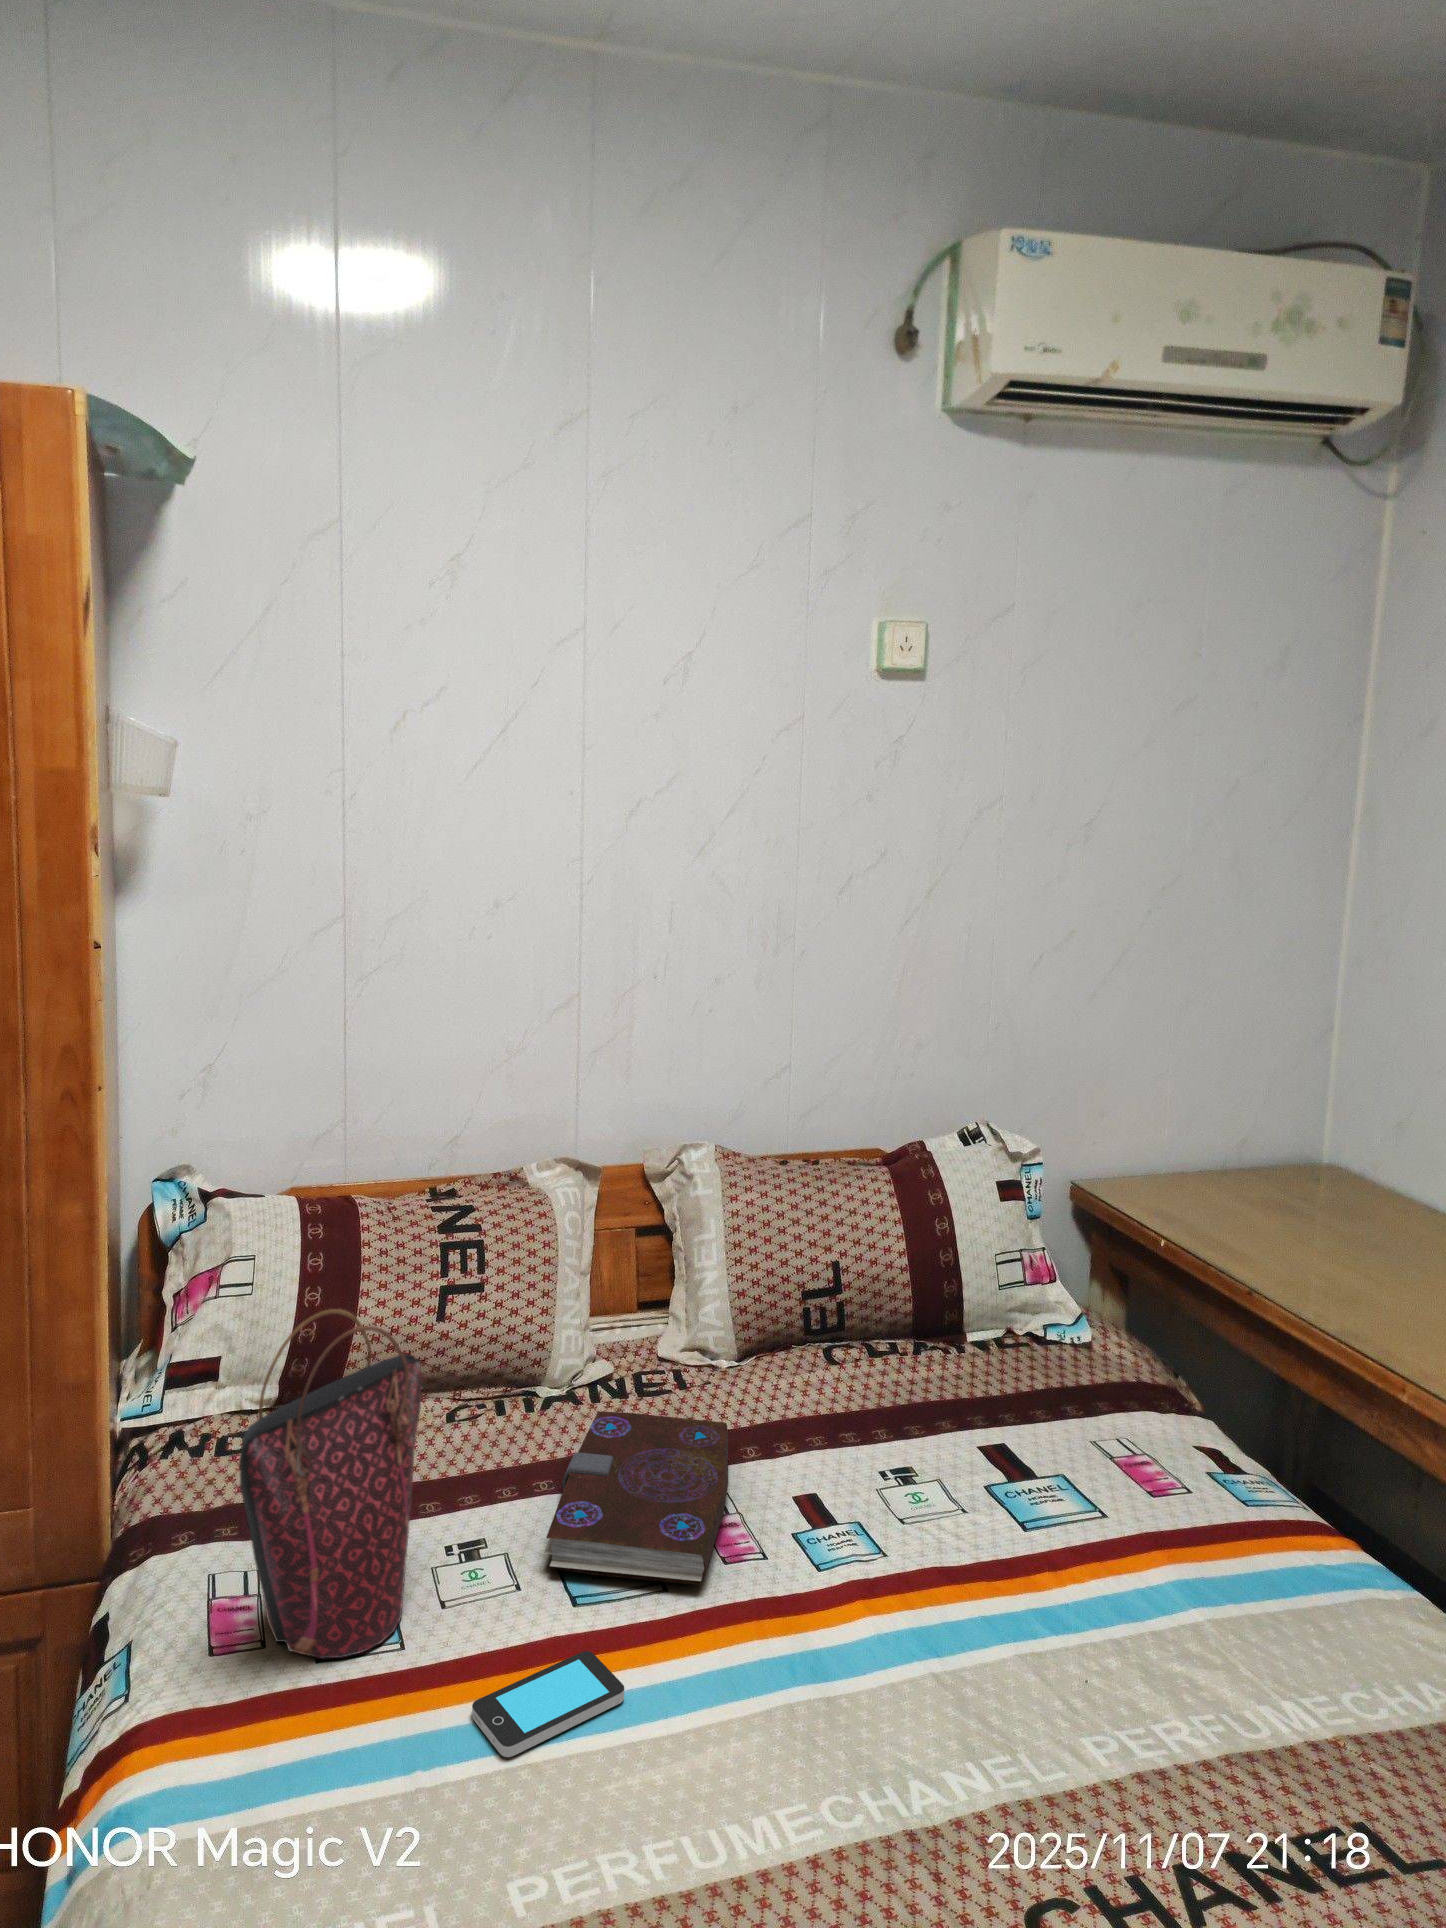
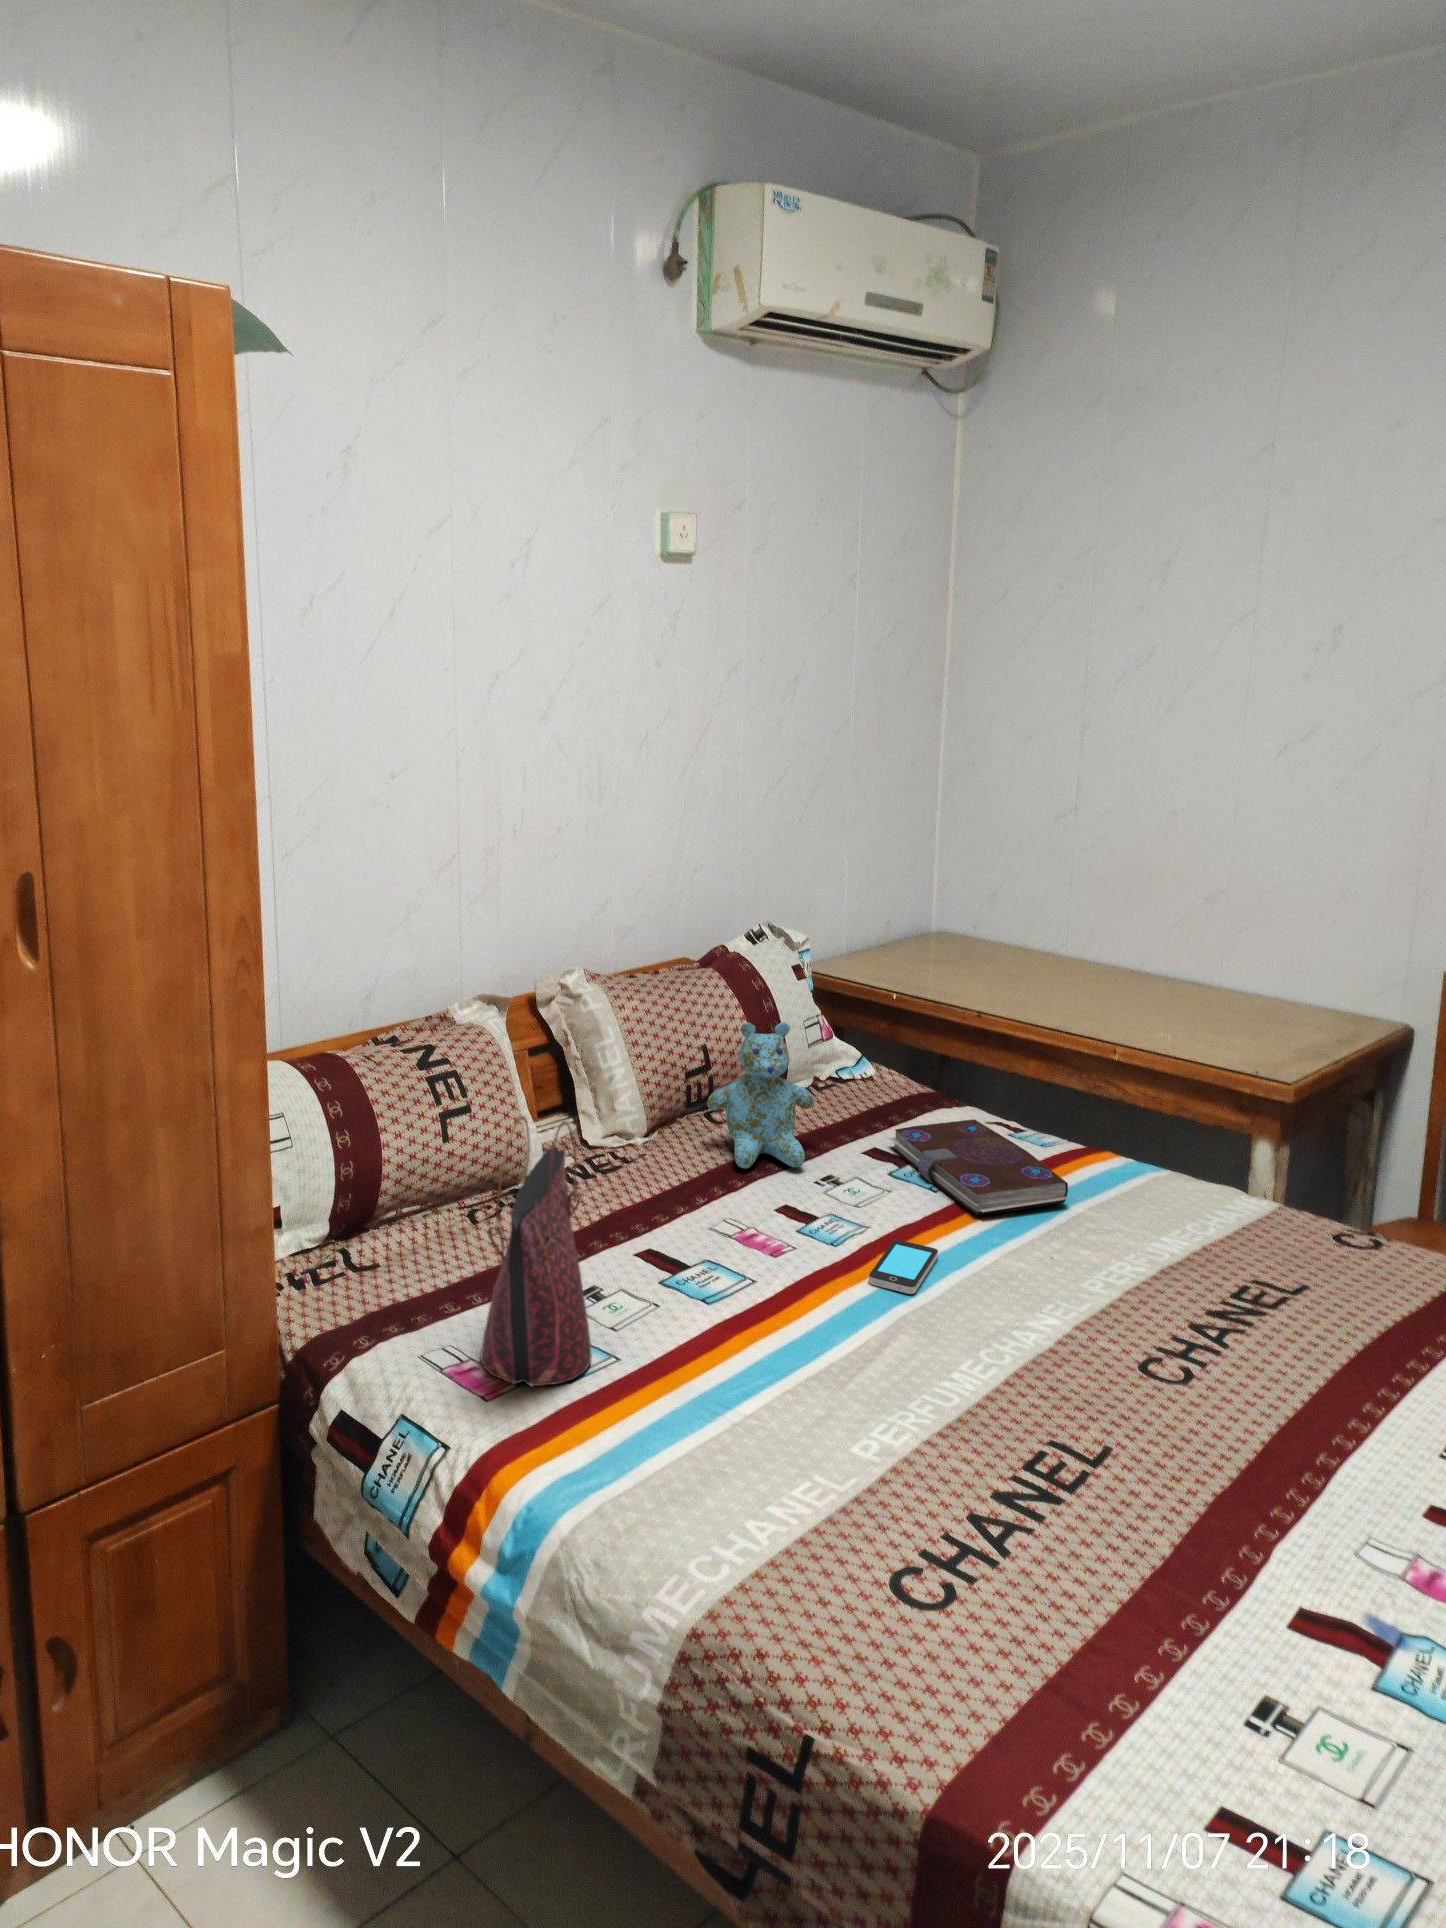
stuffed bear: none [800,1243,937,1444] -> present [707,1022,815,1168]
book: present [544,1411,728,1585] -> present [889,1119,1068,1215]
smartphone: present [472,1651,624,1757] -> present [869,1240,938,1294]

